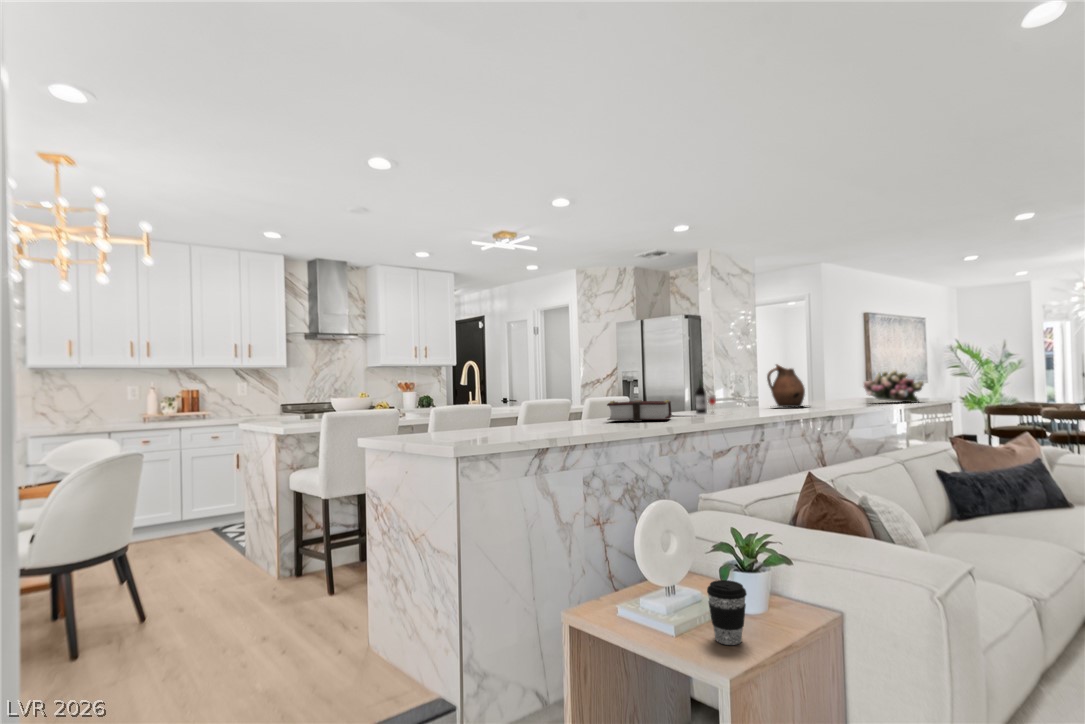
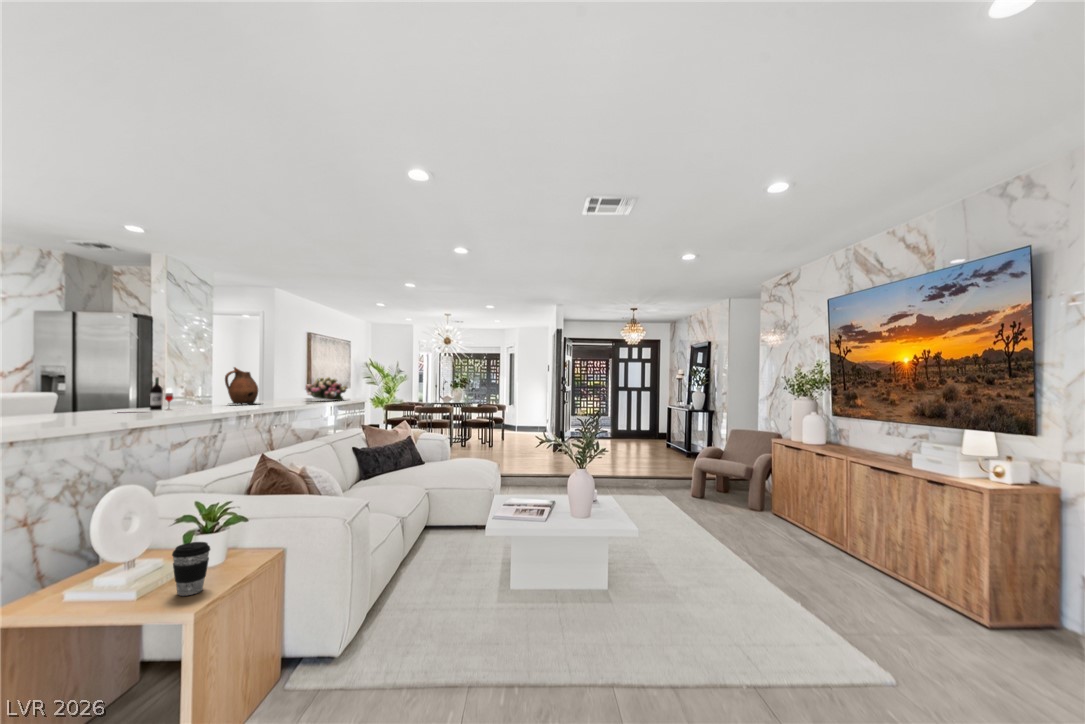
book: present [607,400,672,422] -> none [37,396,124,417]

